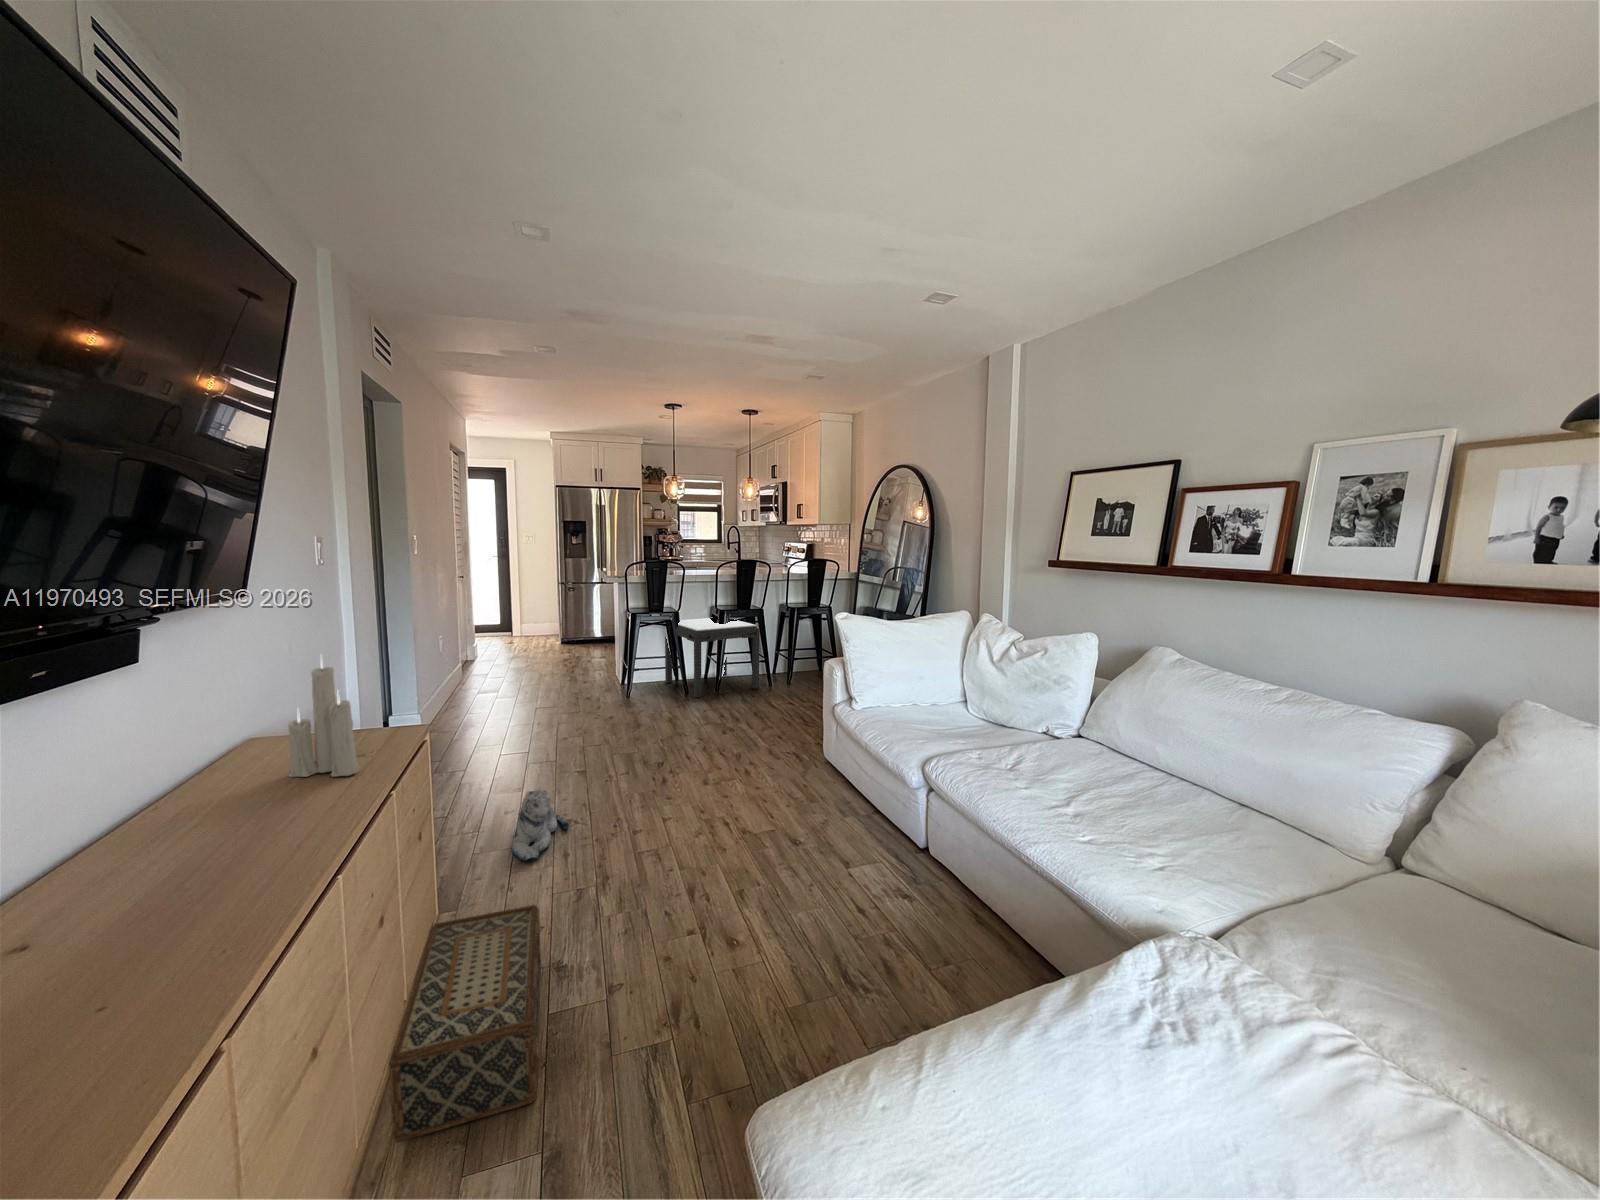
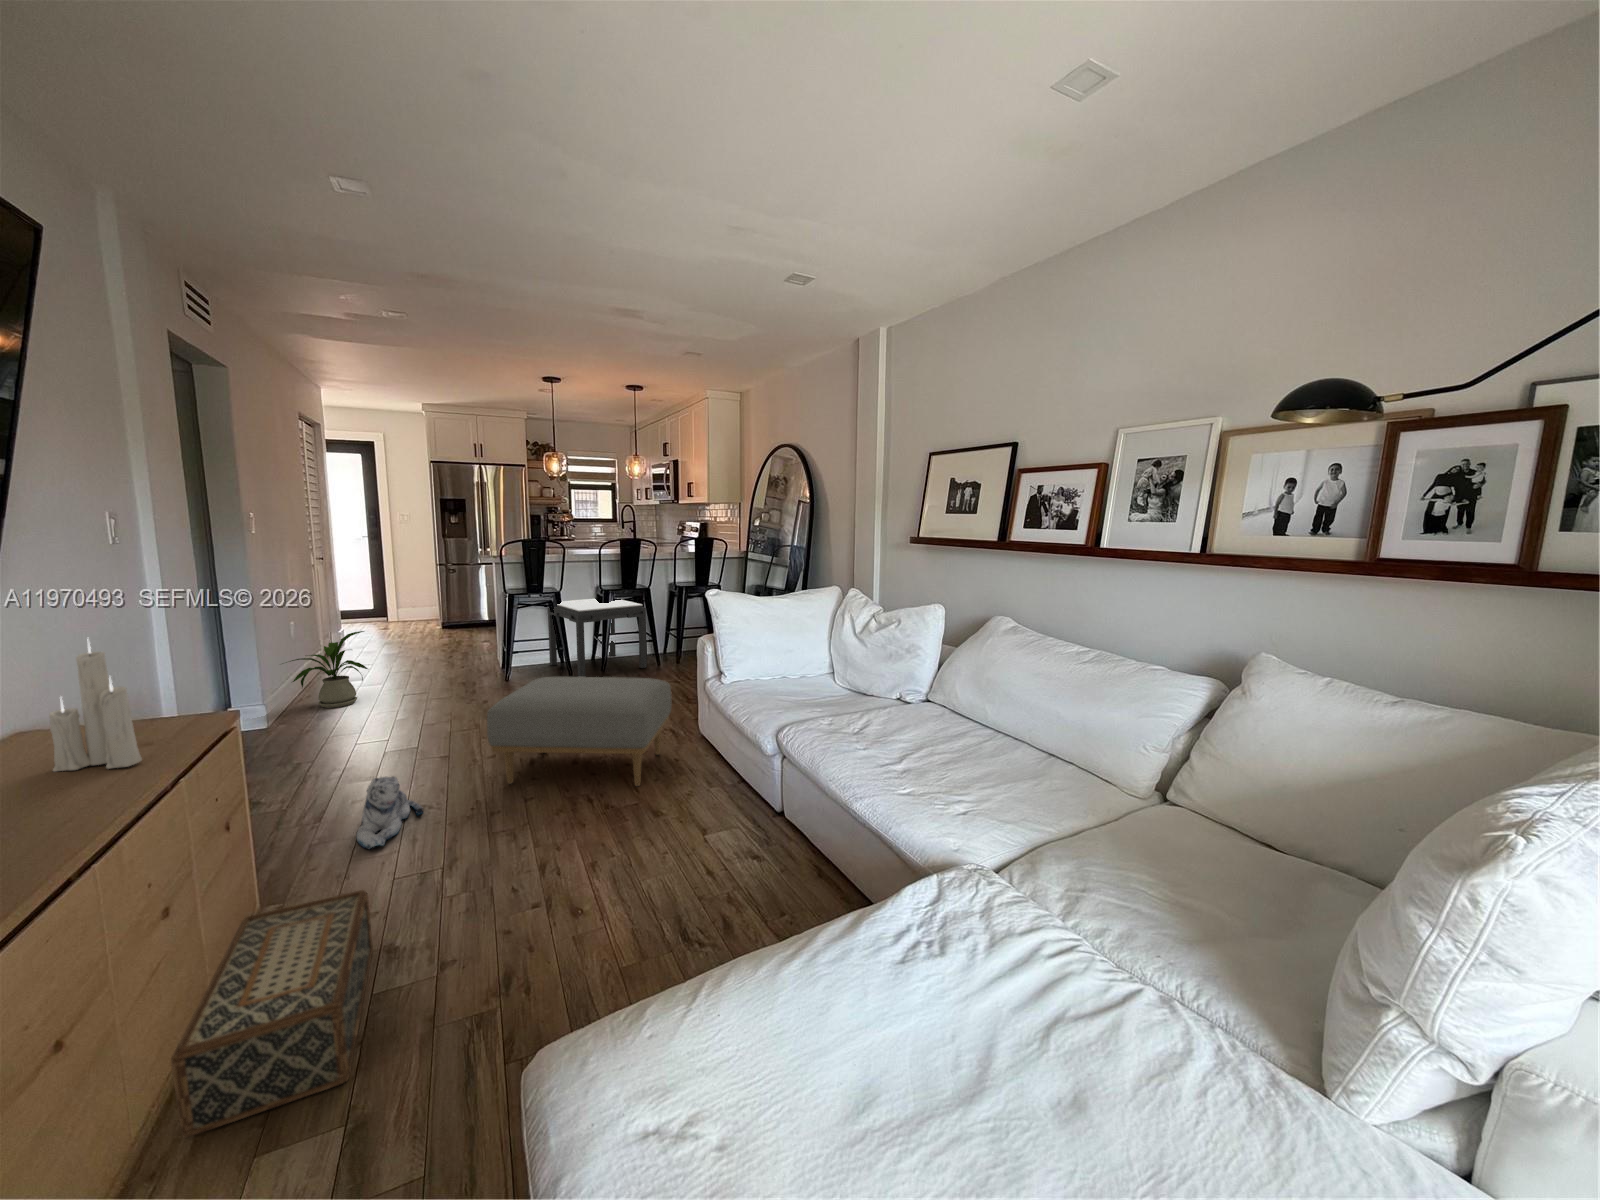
house plant: none [430,646,506,718] -> present [286,631,368,708]
ottoman: none [627,697,799,812] -> present [487,677,671,786]

